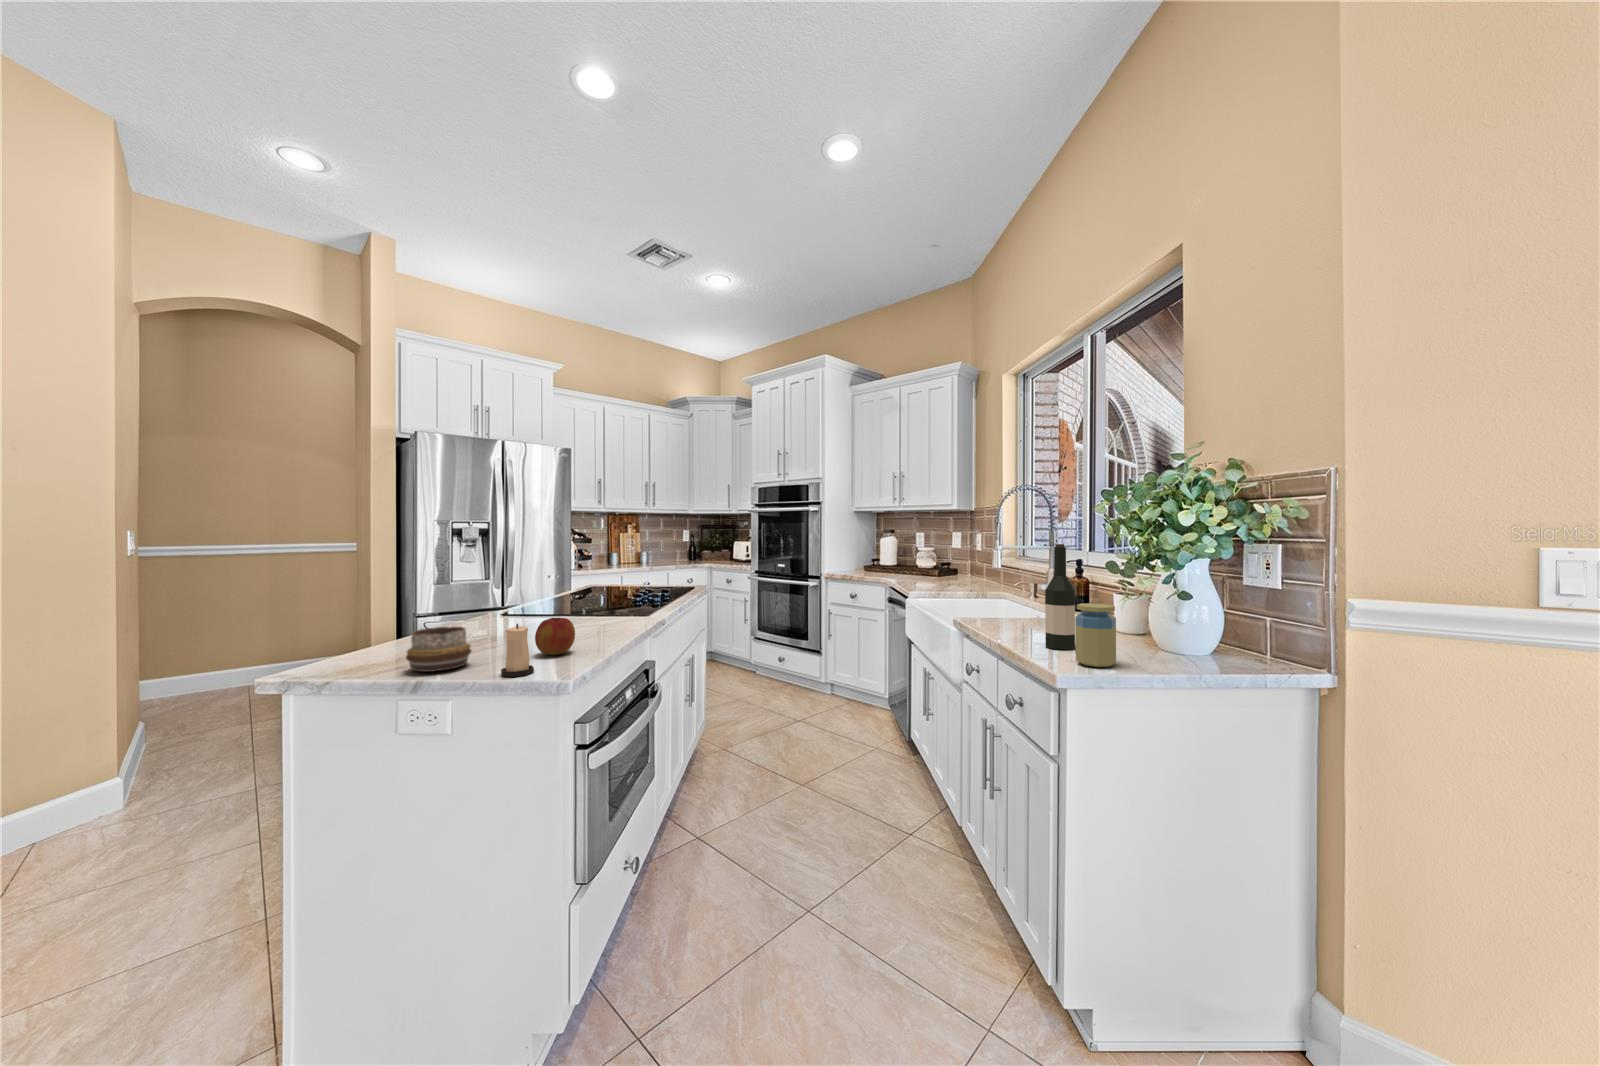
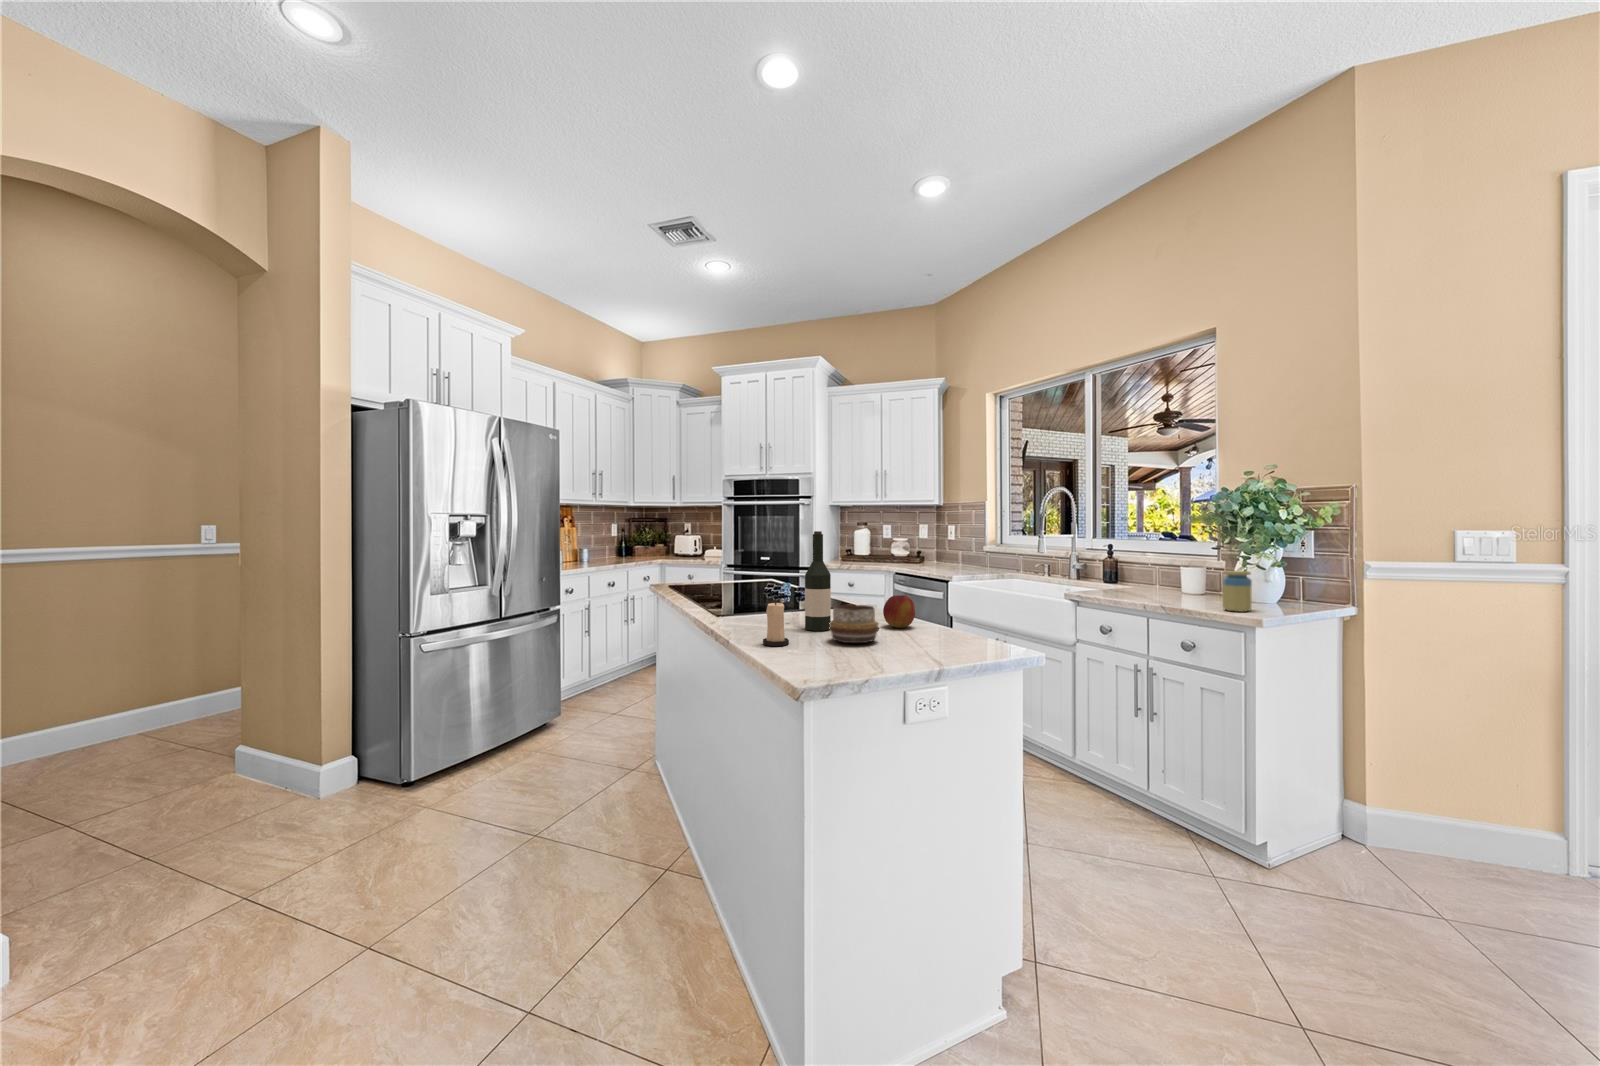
wine bottle: present [1045,544,1075,650] -> present [805,531,831,631]
candle: present [501,624,534,677] -> present [763,600,789,646]

